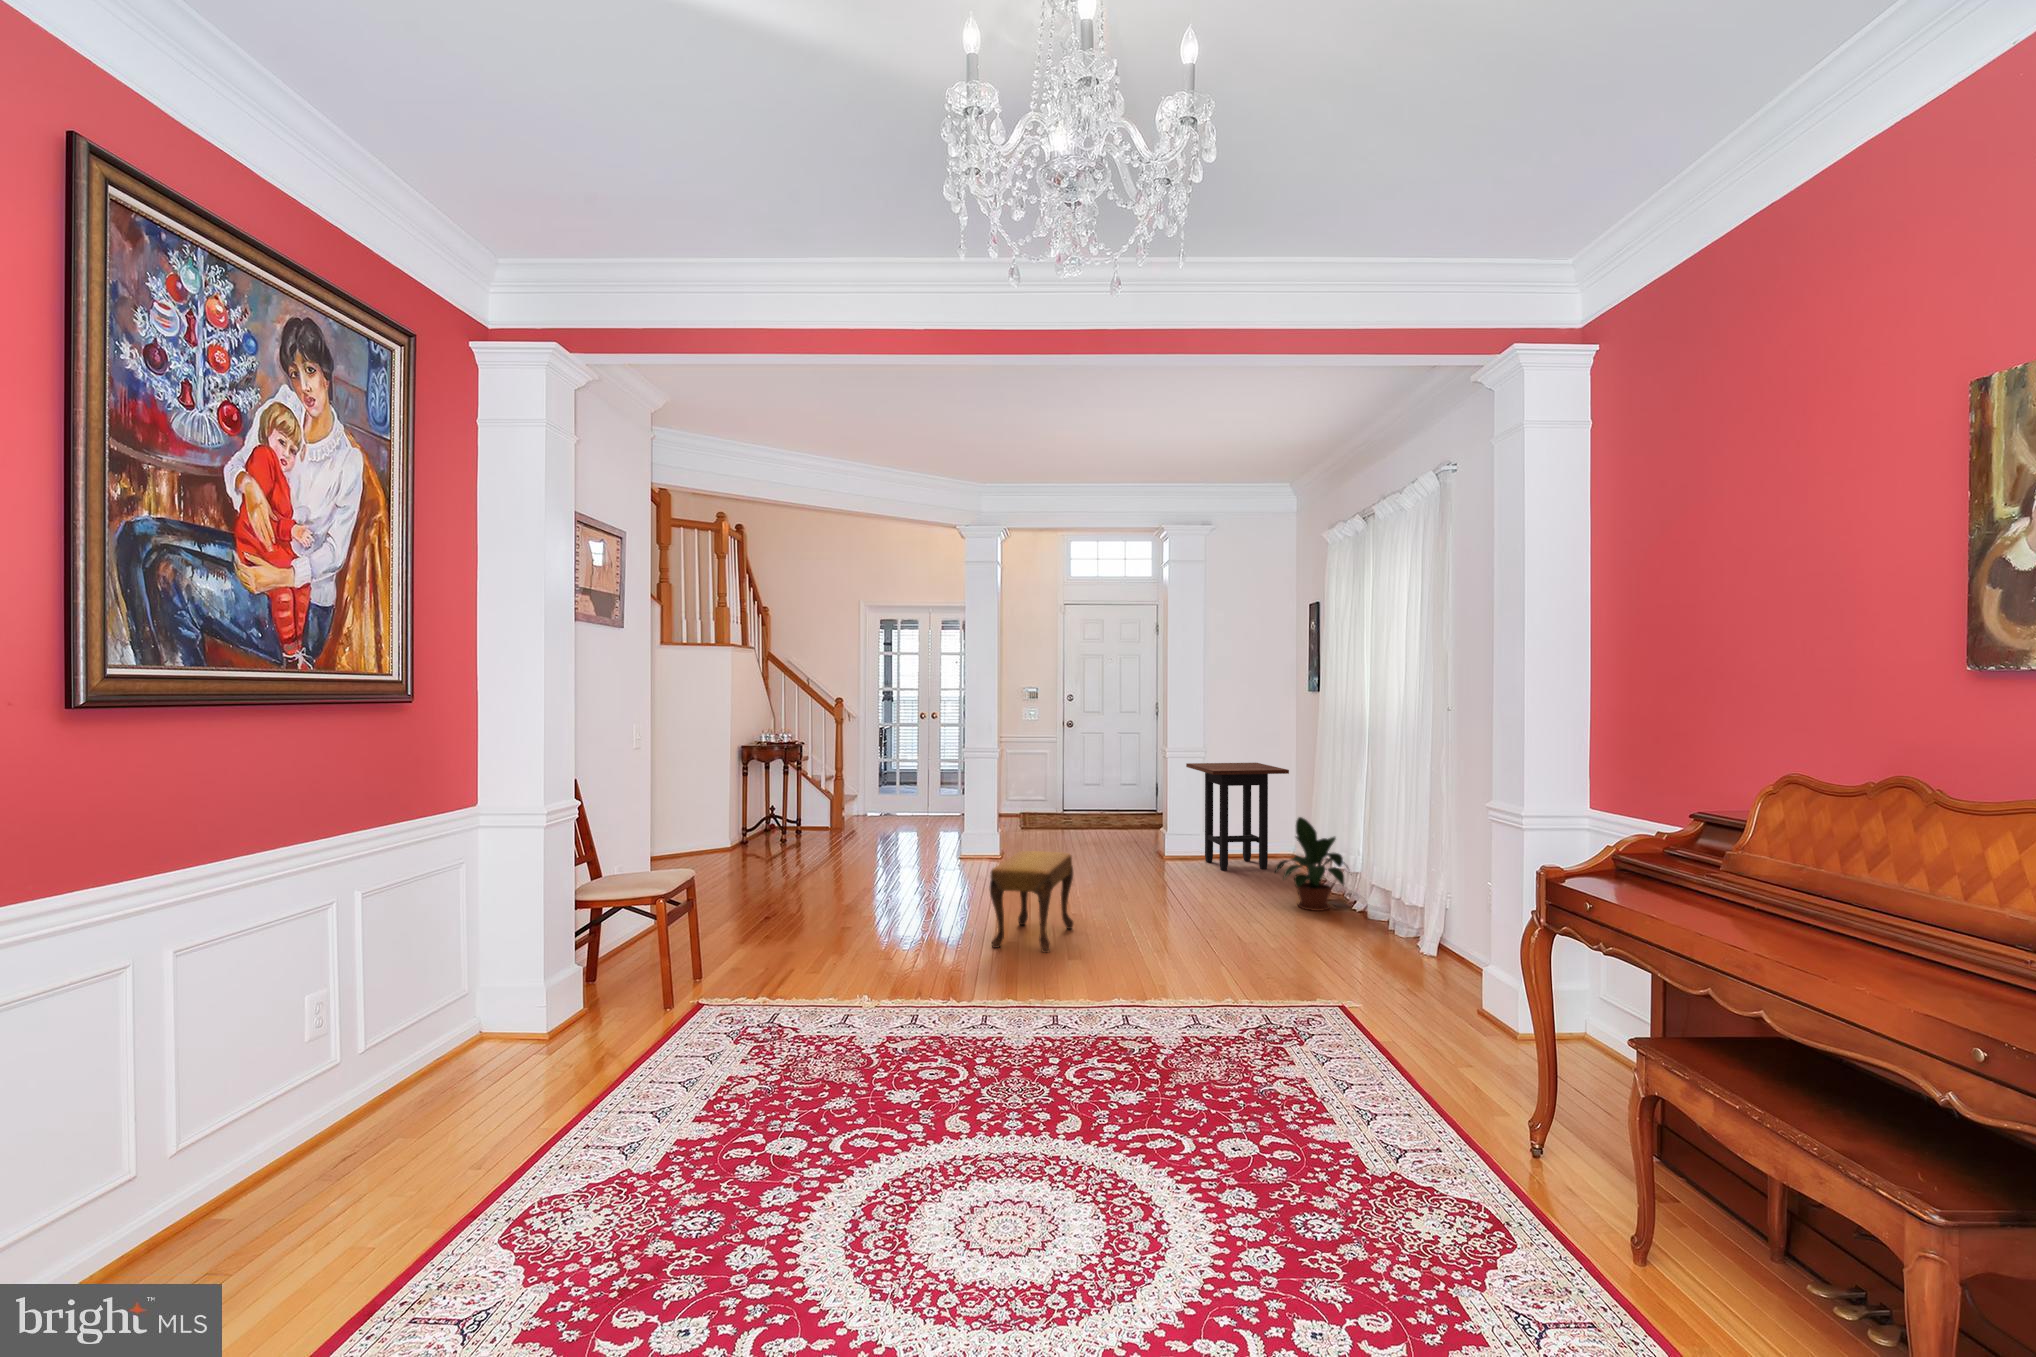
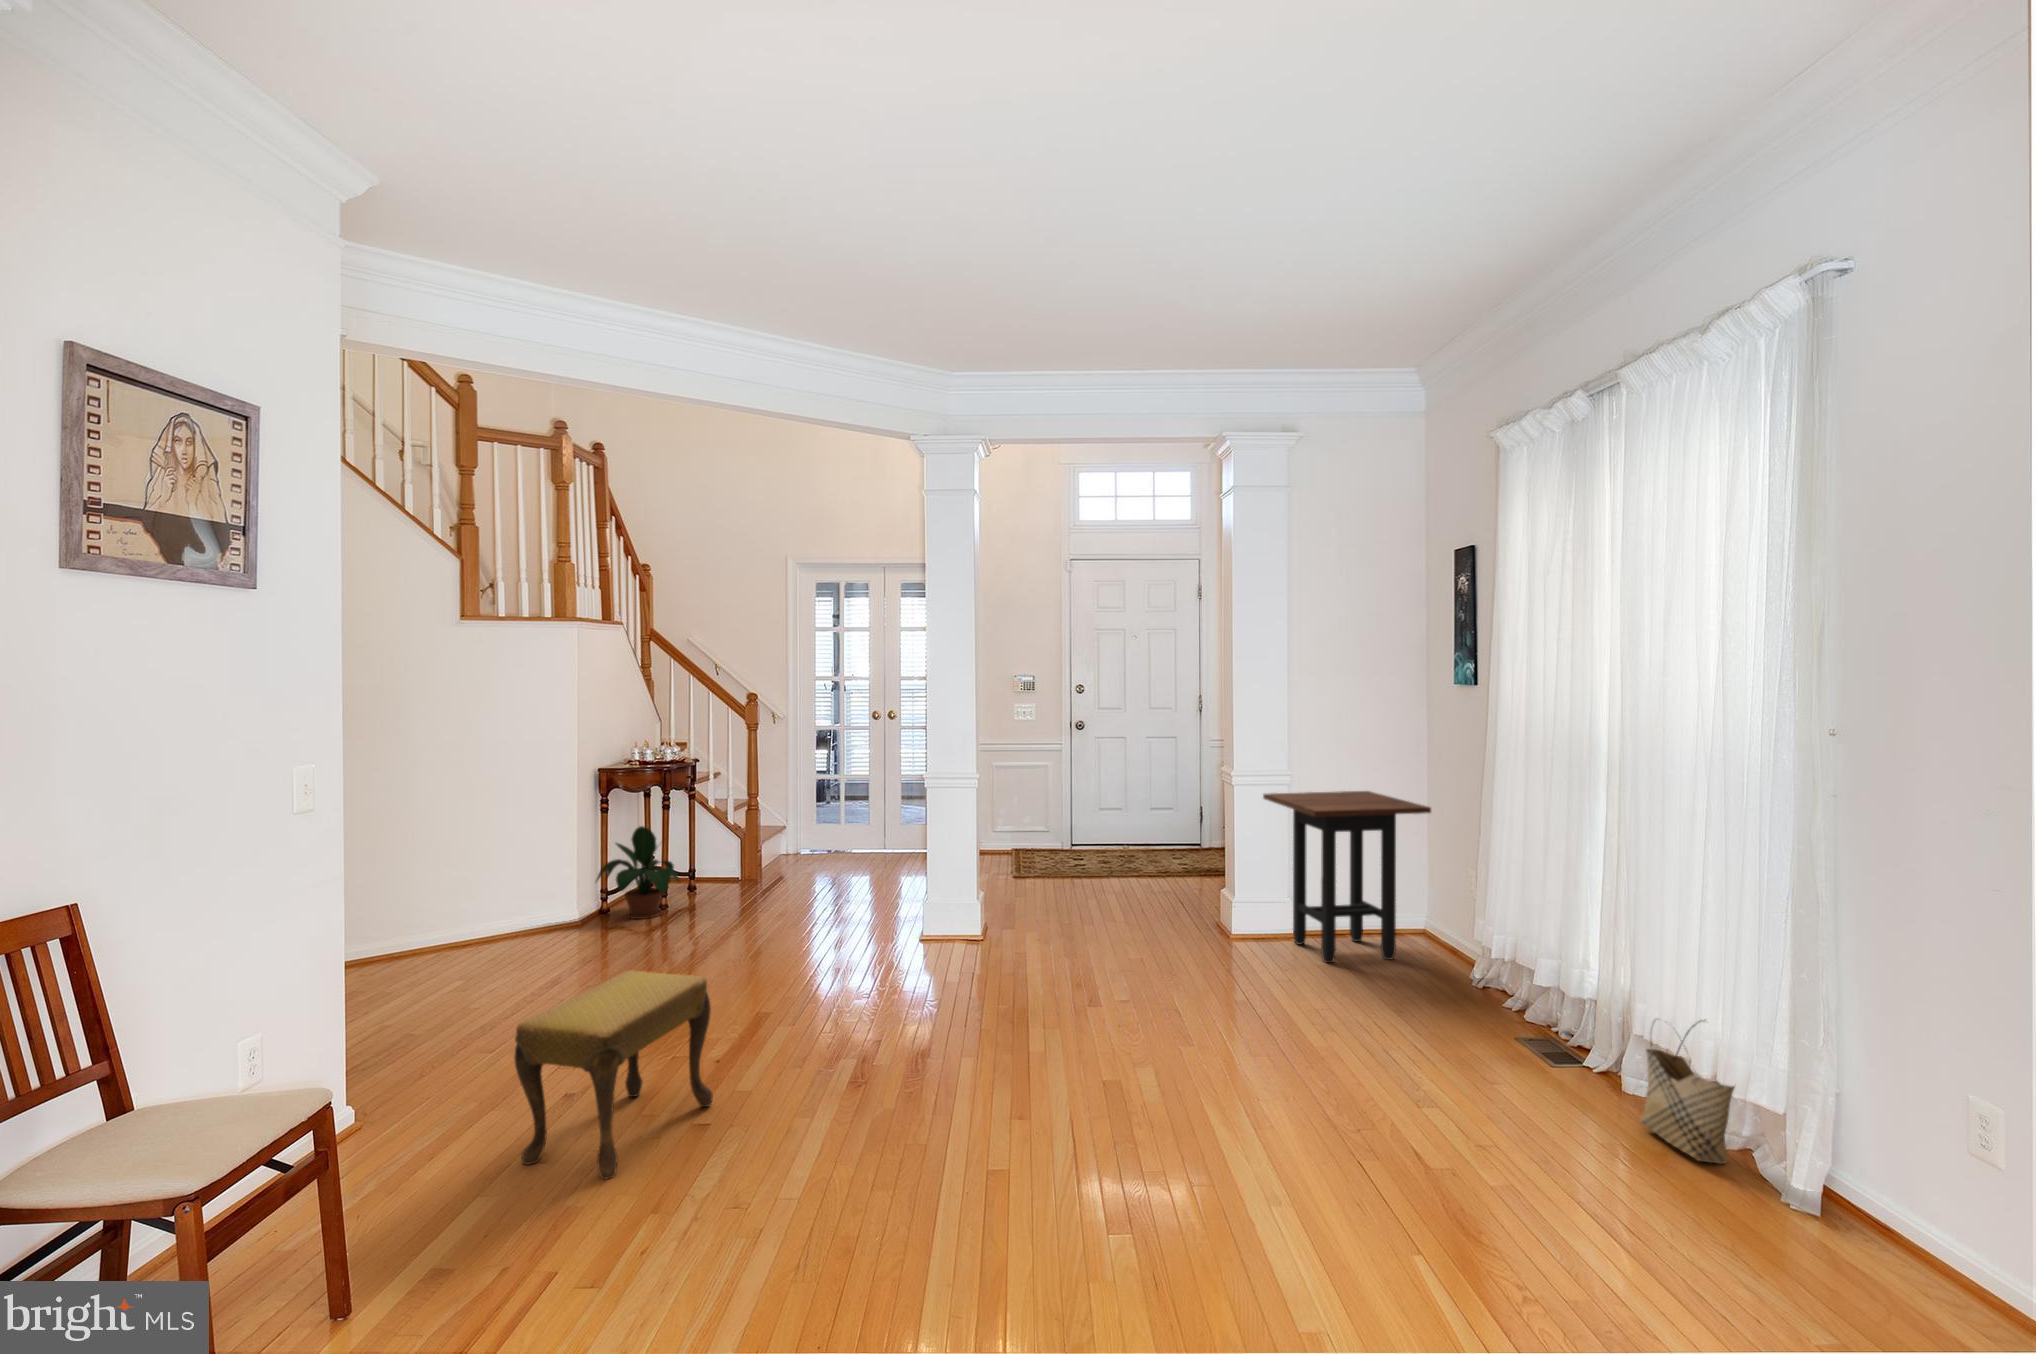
potted plant: present [1275,817,1348,911] -> present [596,826,680,919]
footstool: present [990,851,1074,953] -> present [515,970,713,1179]
woven basket: none [1363,867,1403,942] -> present [1640,1020,1735,1163]

